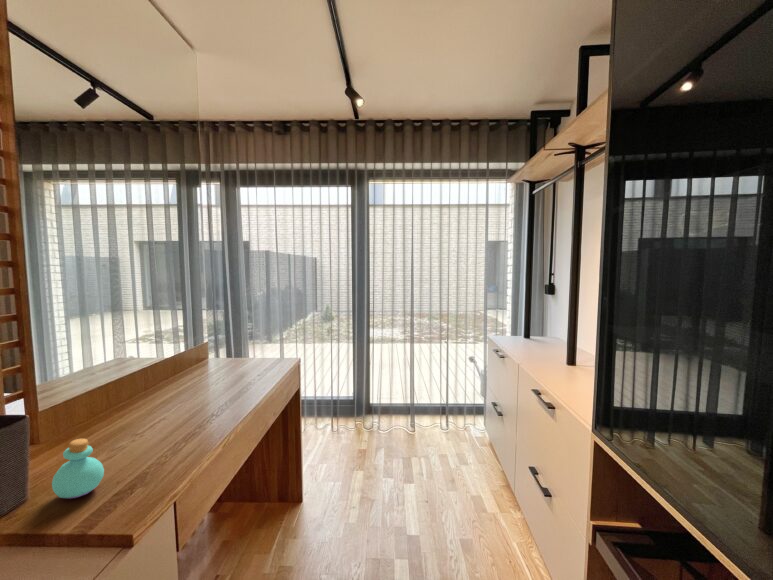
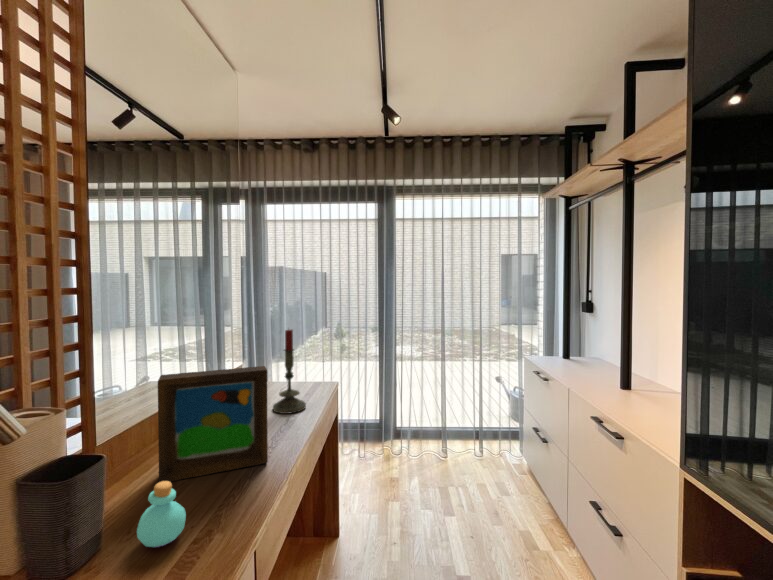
candle: none [228,303,261,385] -> present [273,330,306,414]
picture frame: none [90,337,206,445] -> present [158,366,268,482]

